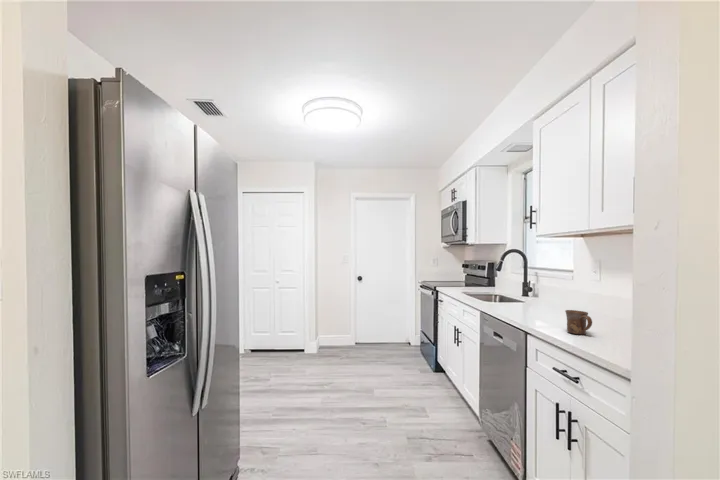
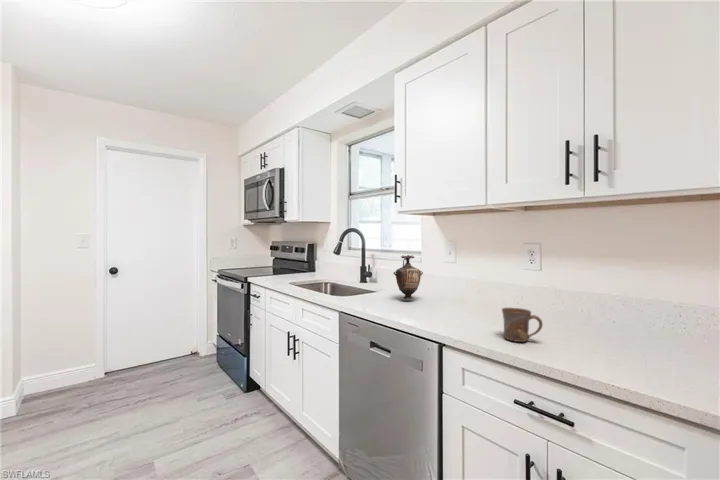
vase: none [524,269,552,308] -> present [393,255,423,299]

